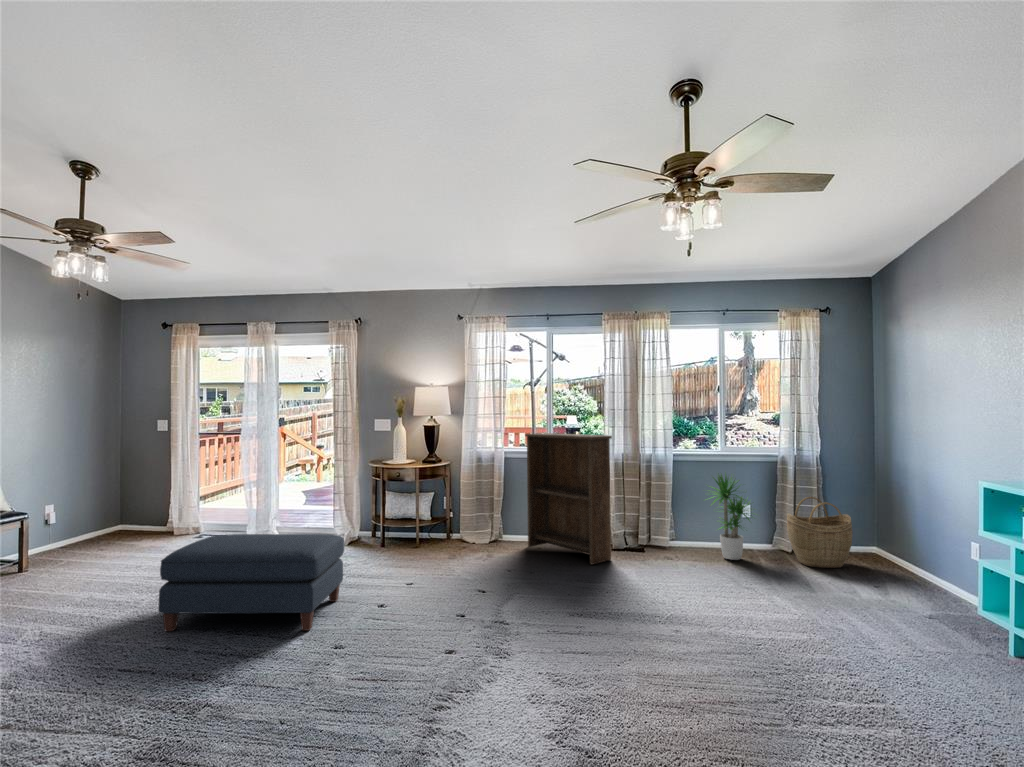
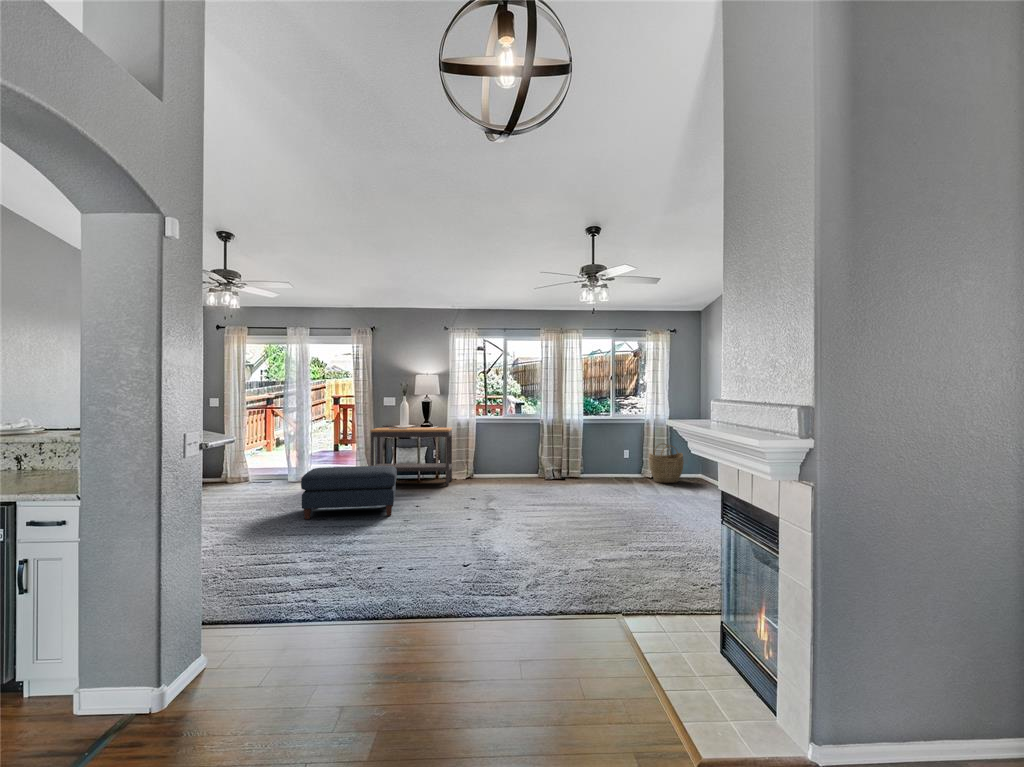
bookshelf: present [525,433,612,565] -> none [490,407,548,486]
console table: none [344,463,468,556] -> present [370,428,452,485]
potted plant: present [712,474,751,560] -> none [600,429,635,482]

